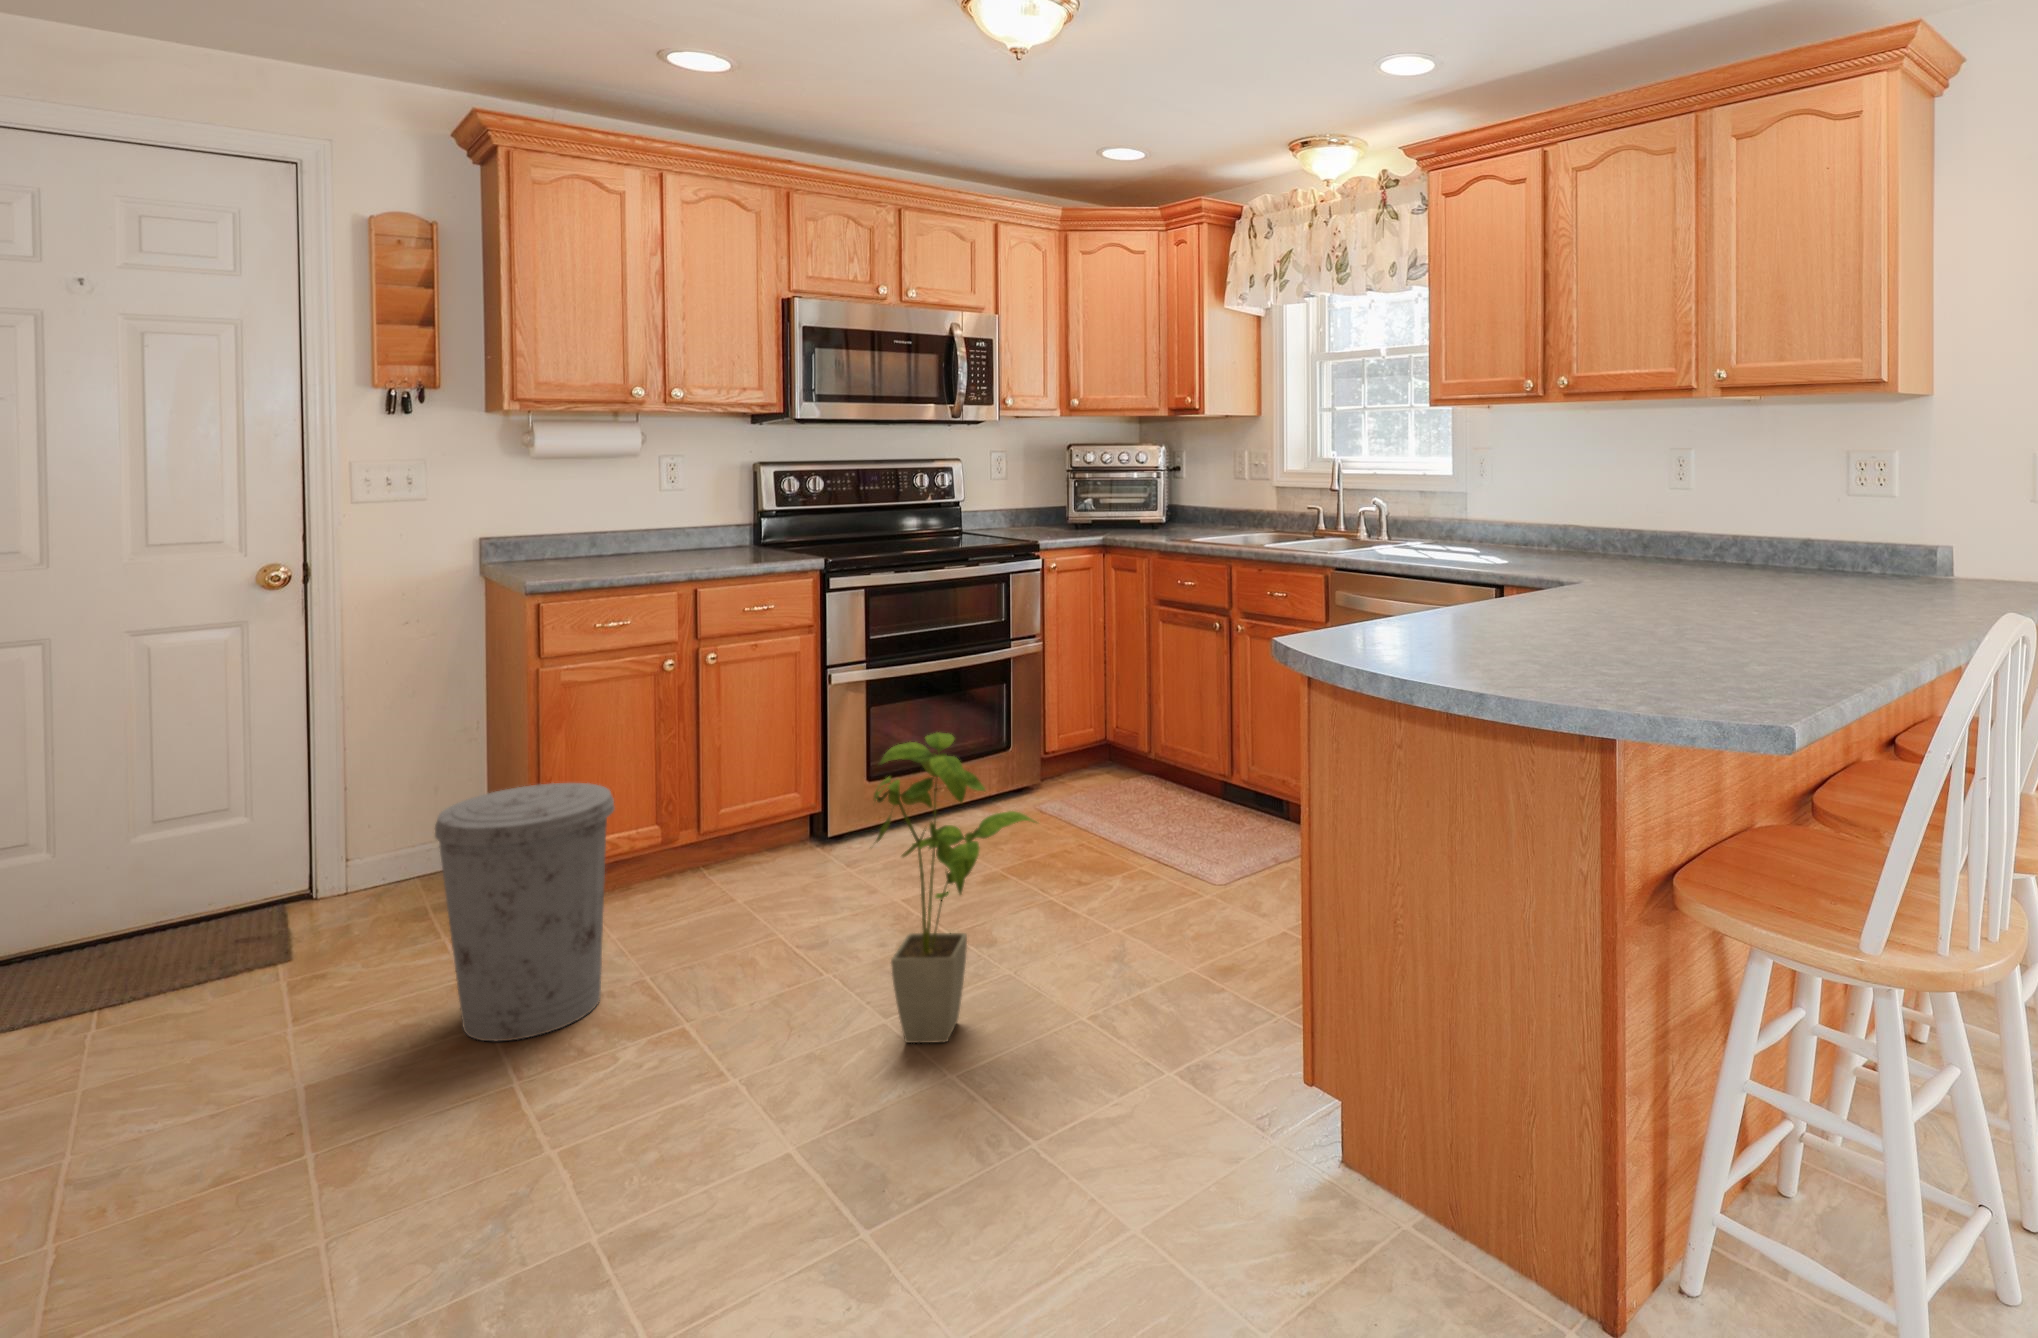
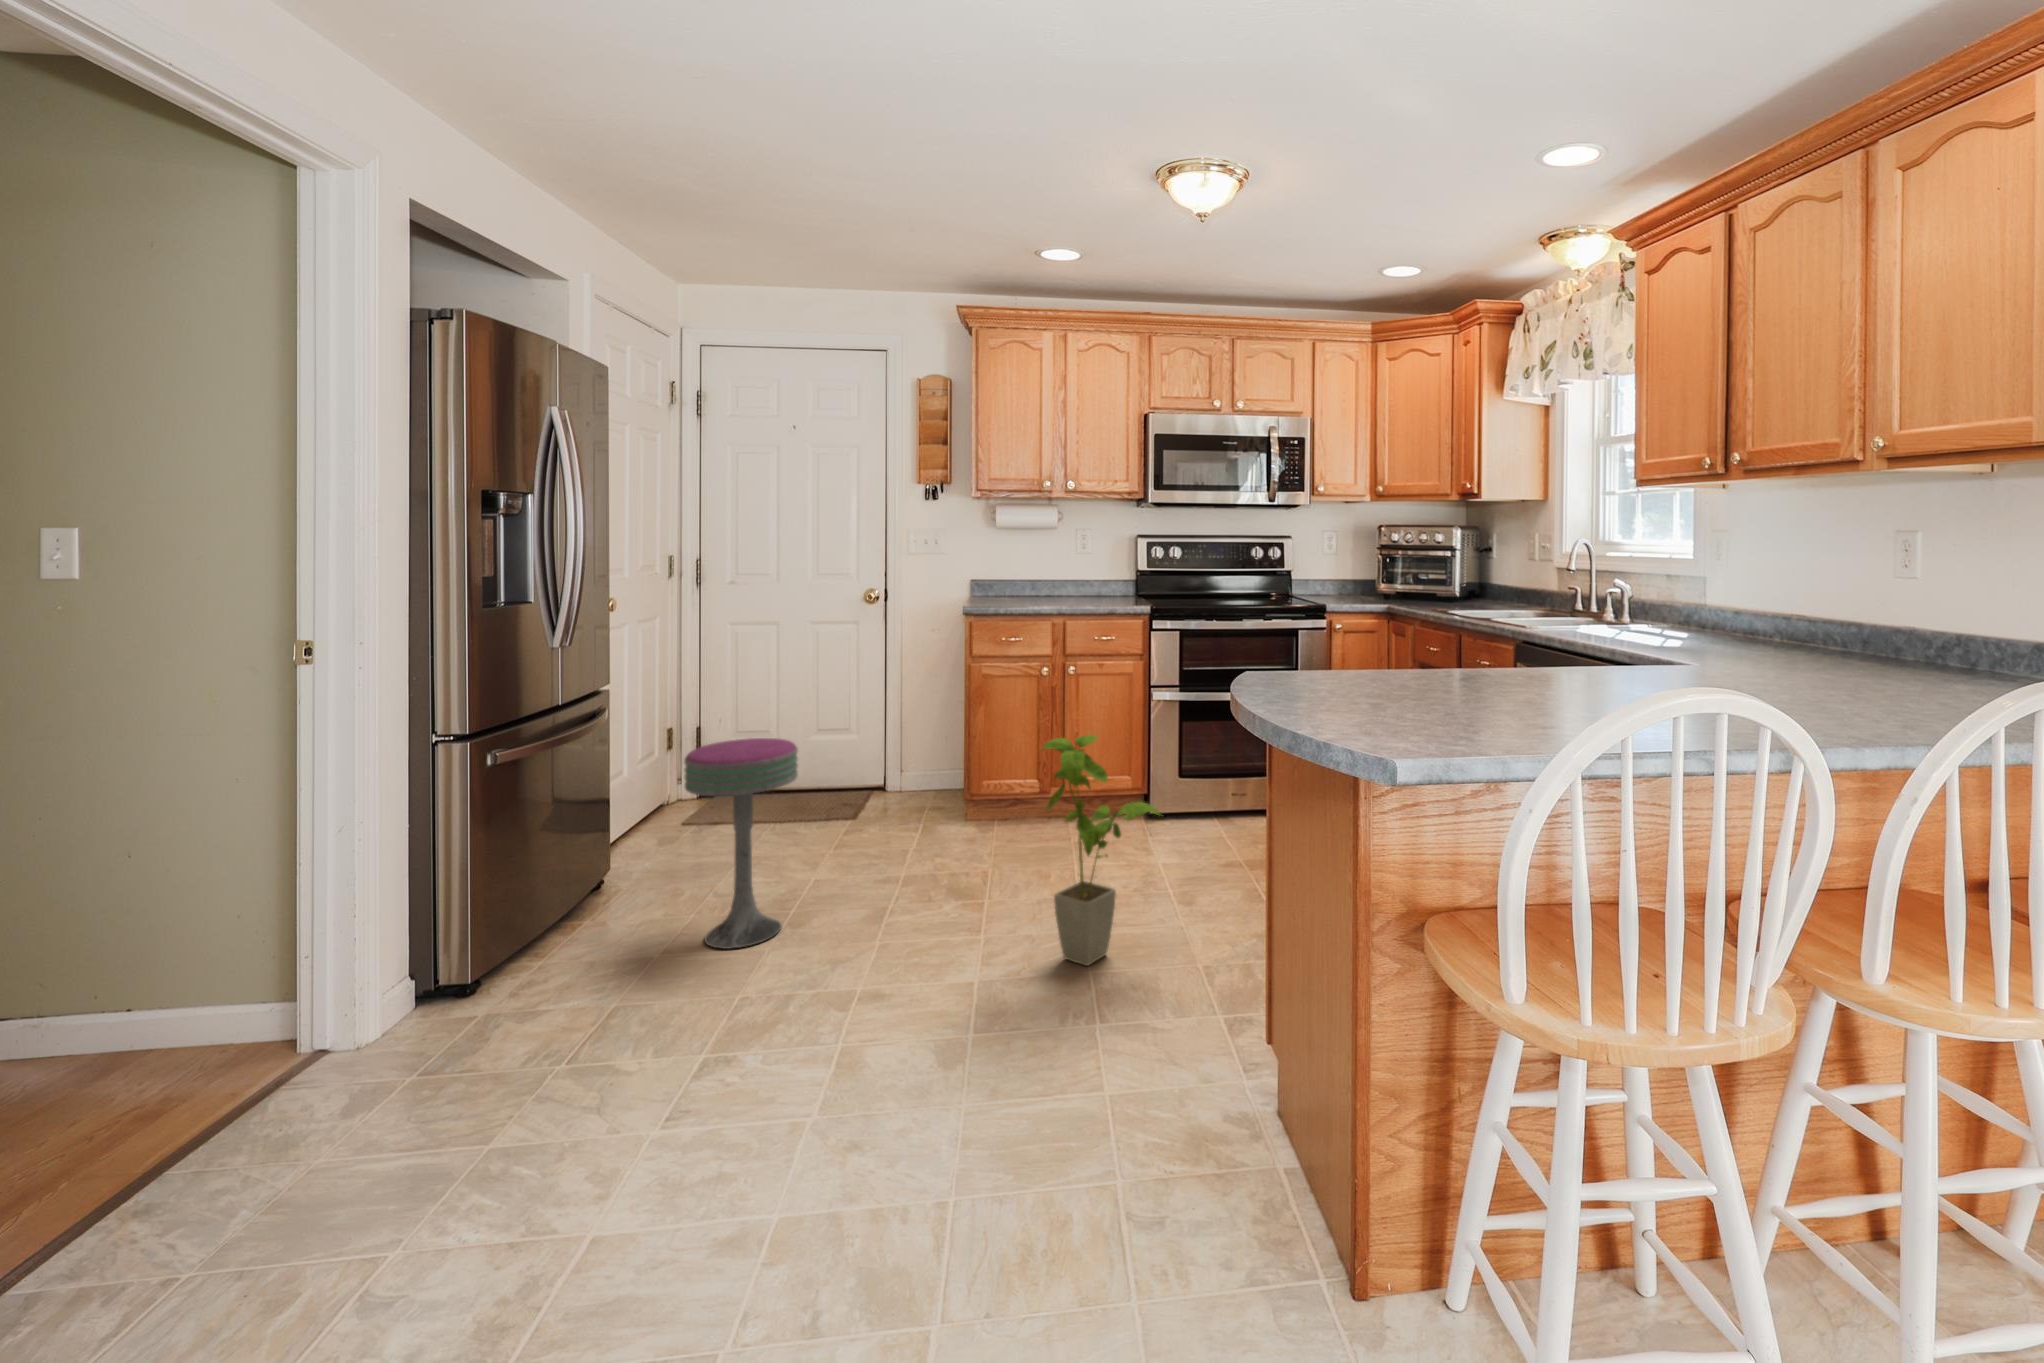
trash can: present [435,783,615,1041] -> none [858,738,957,895]
bar stool: none [138,822,383,1213] -> present [685,738,798,949]

